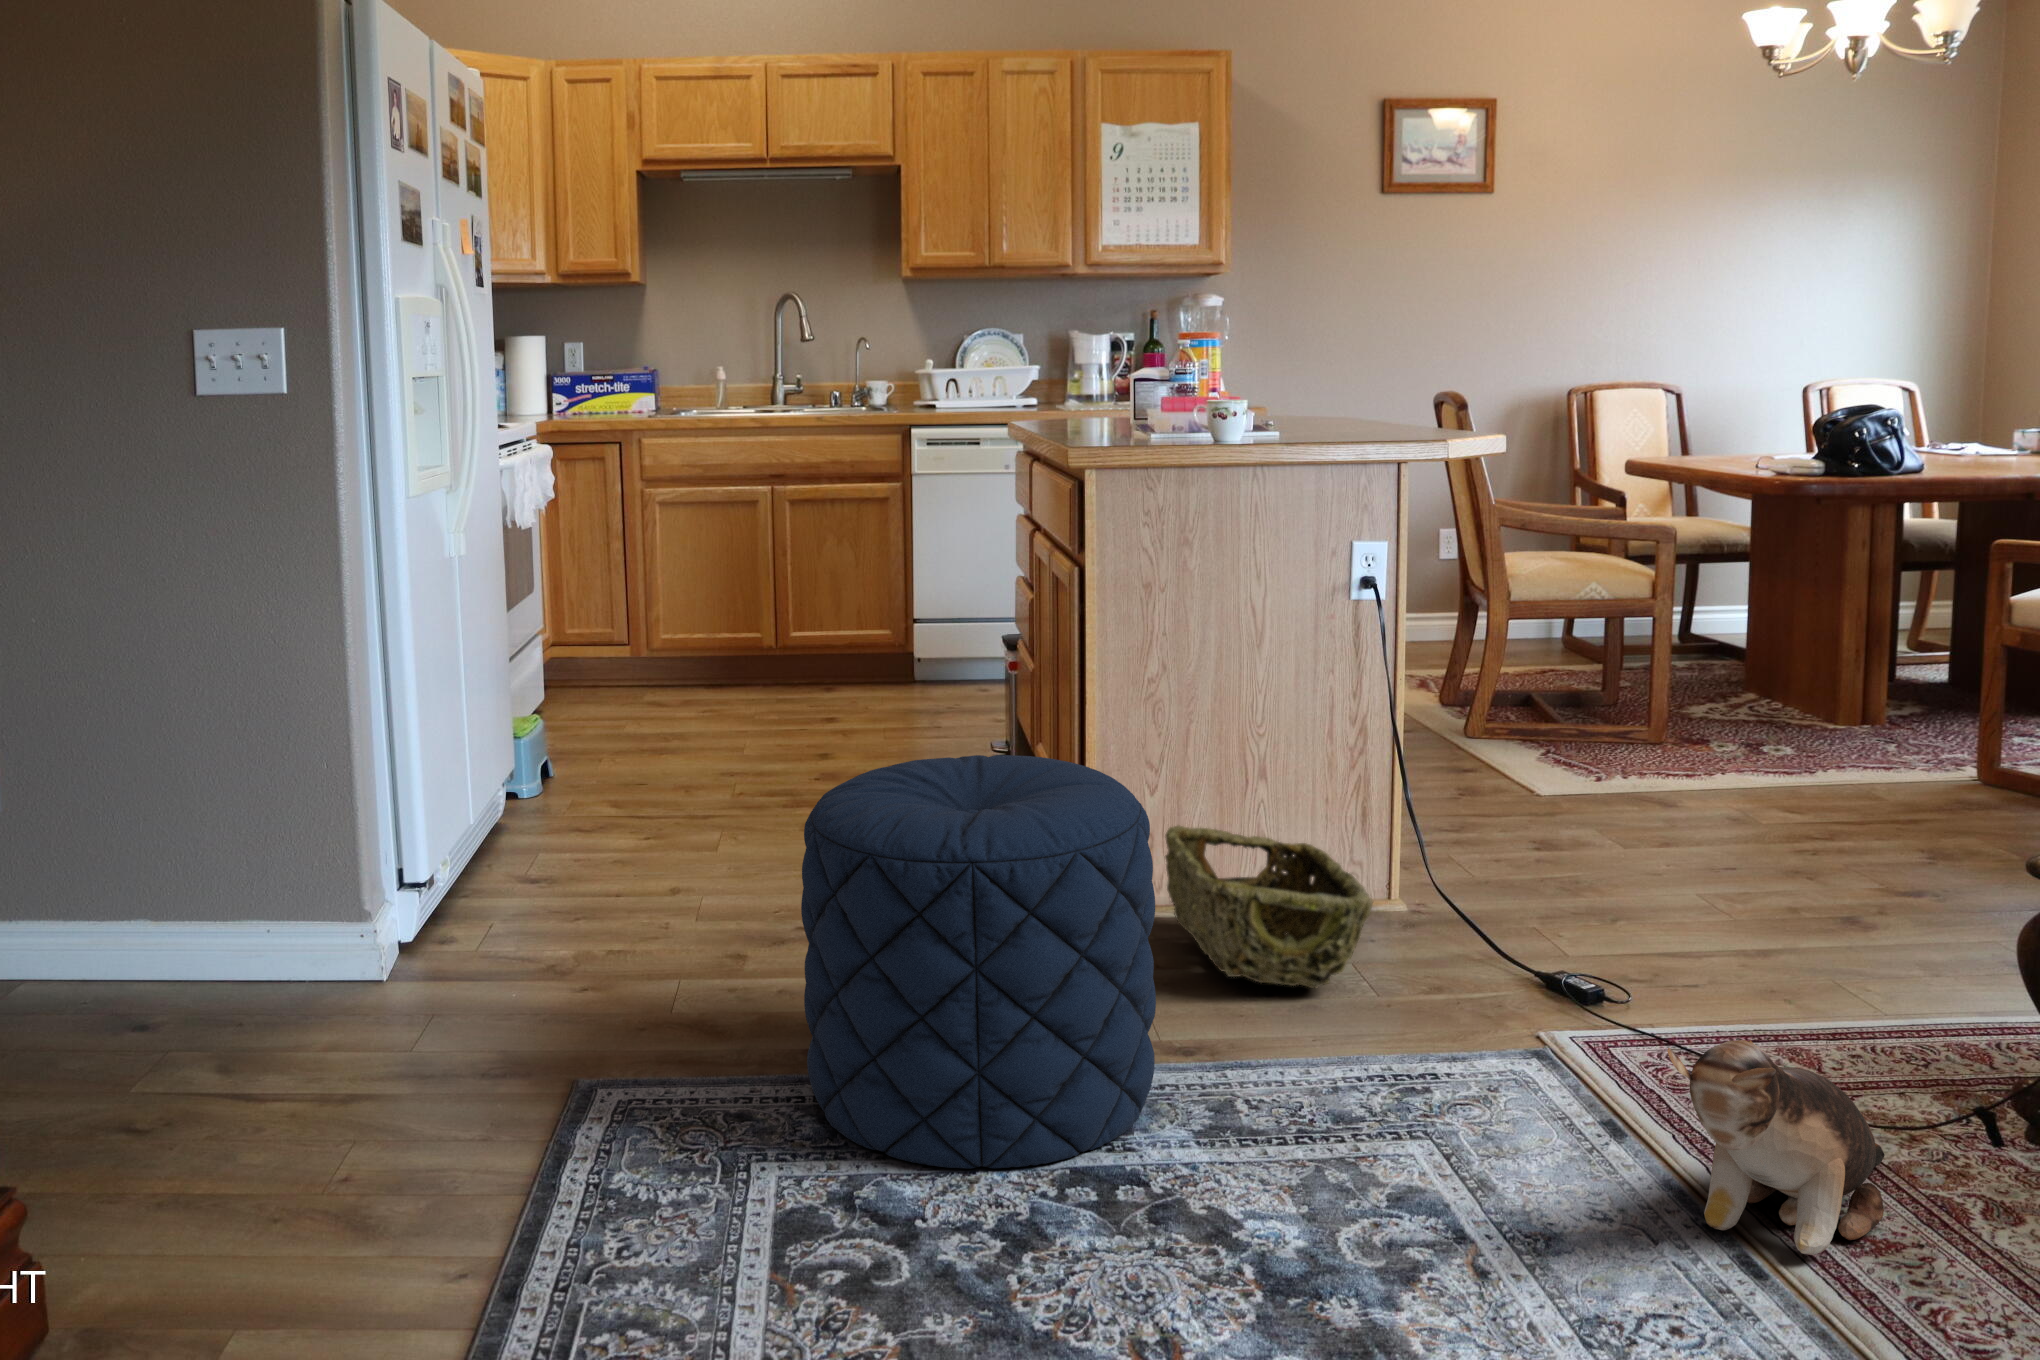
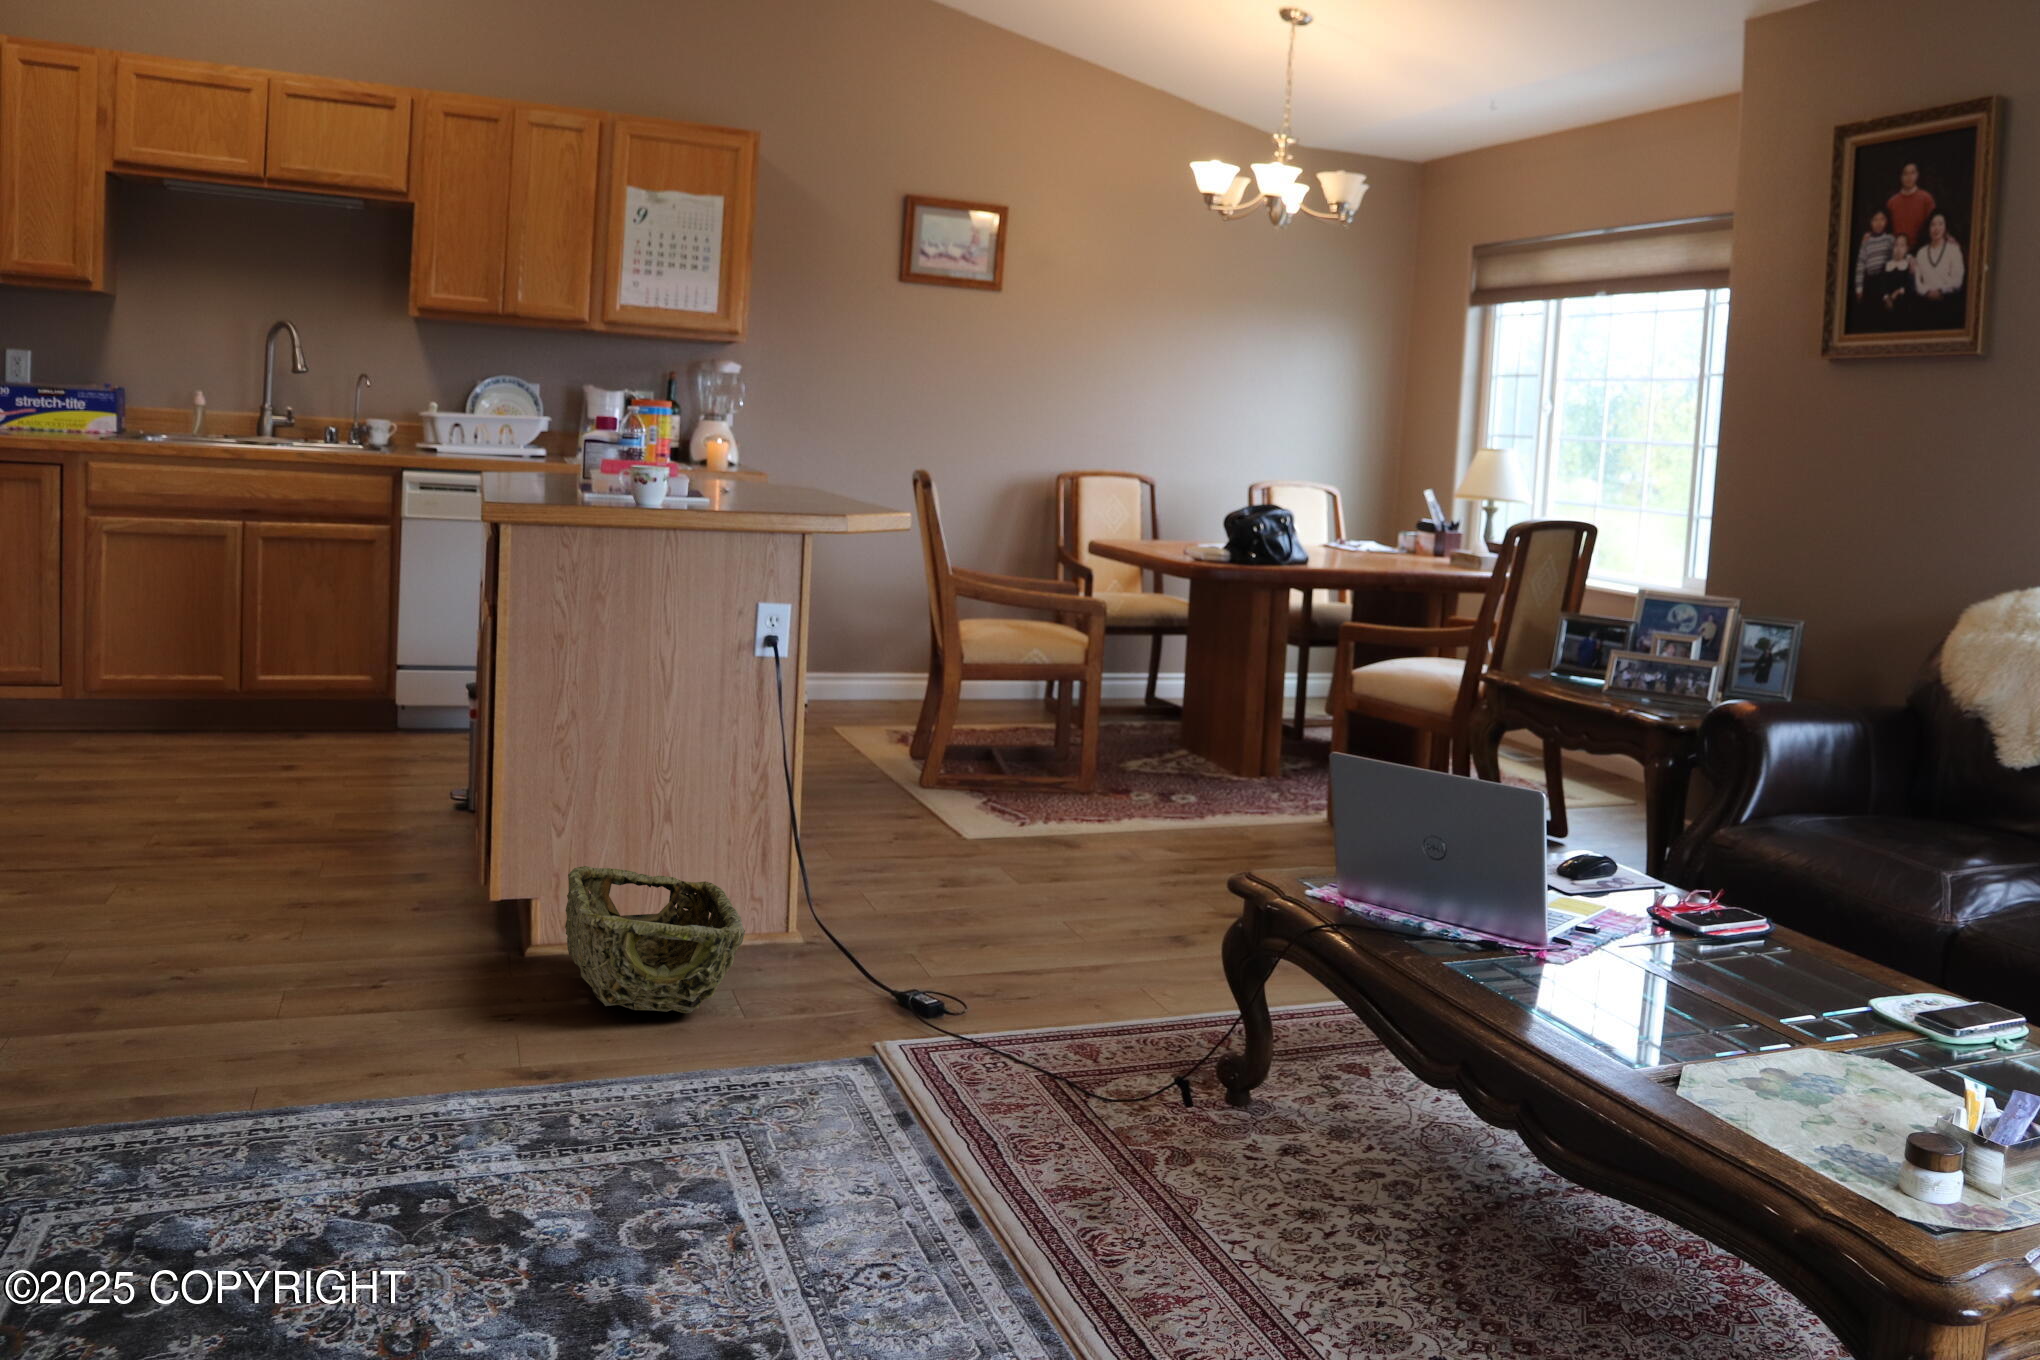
pouf: present [801,755,1156,1169] -> none [108,795,505,1201]
plush toy: present [1667,1040,1885,1255] -> none [908,1028,1098,1201]

